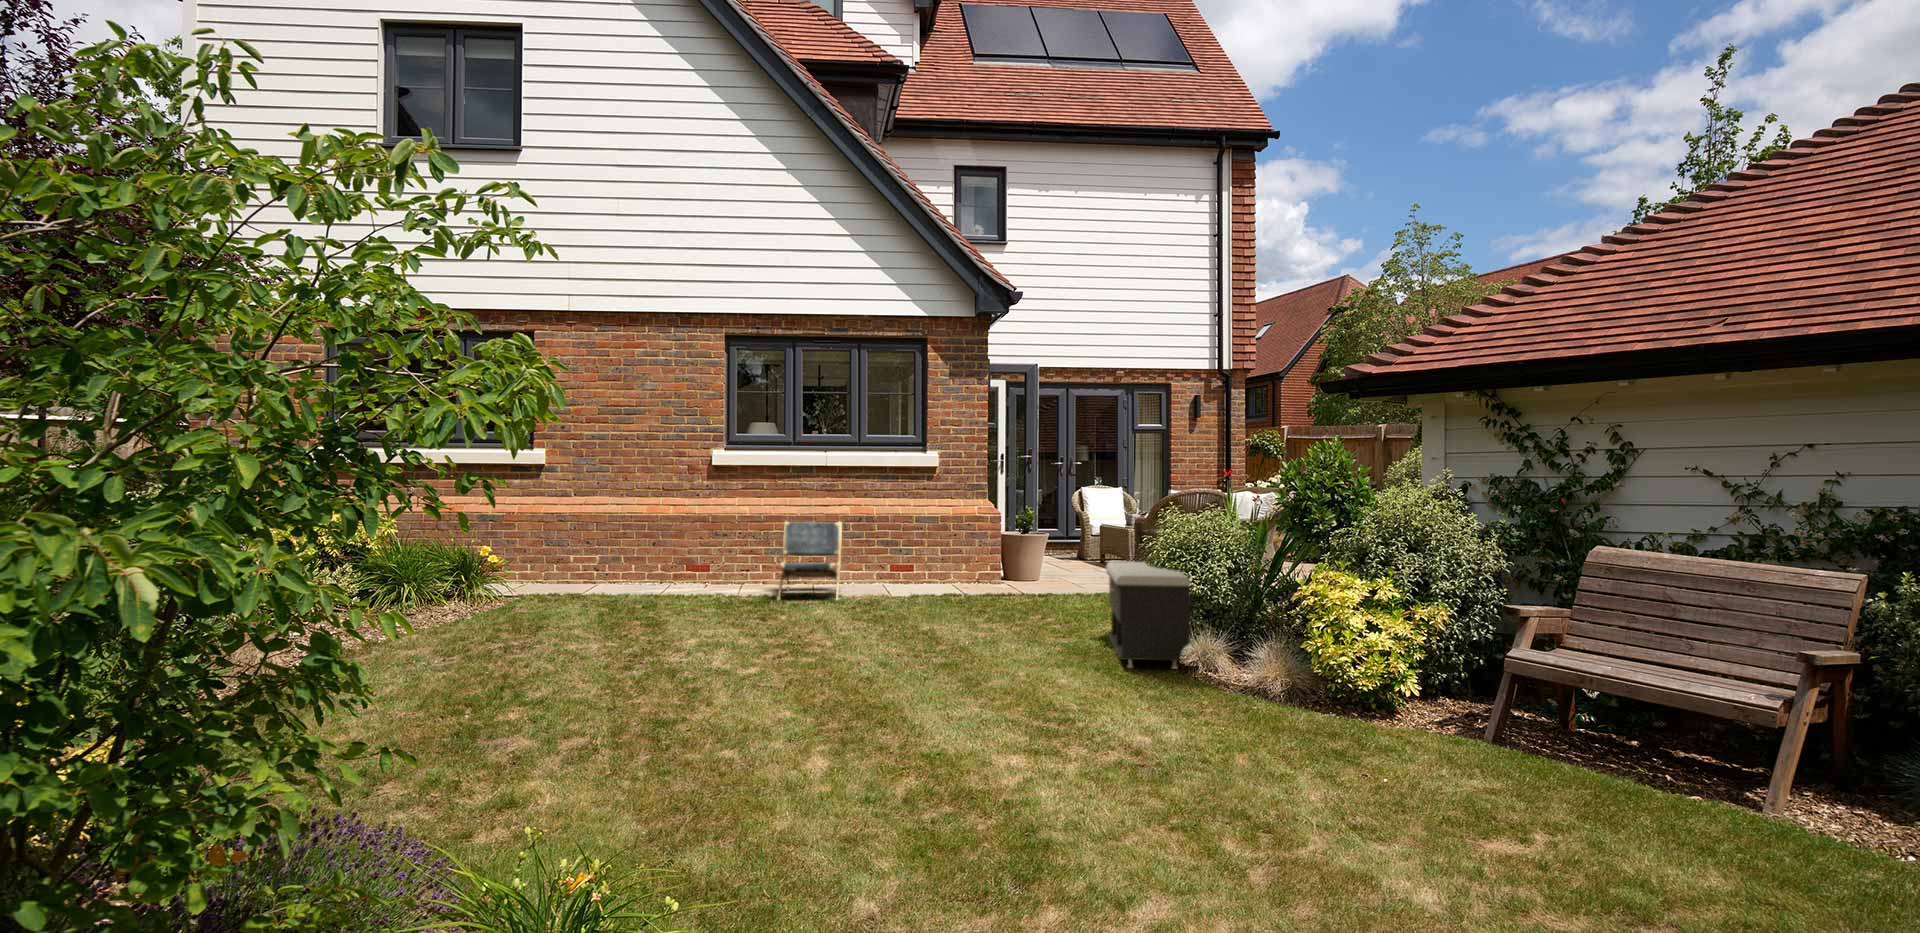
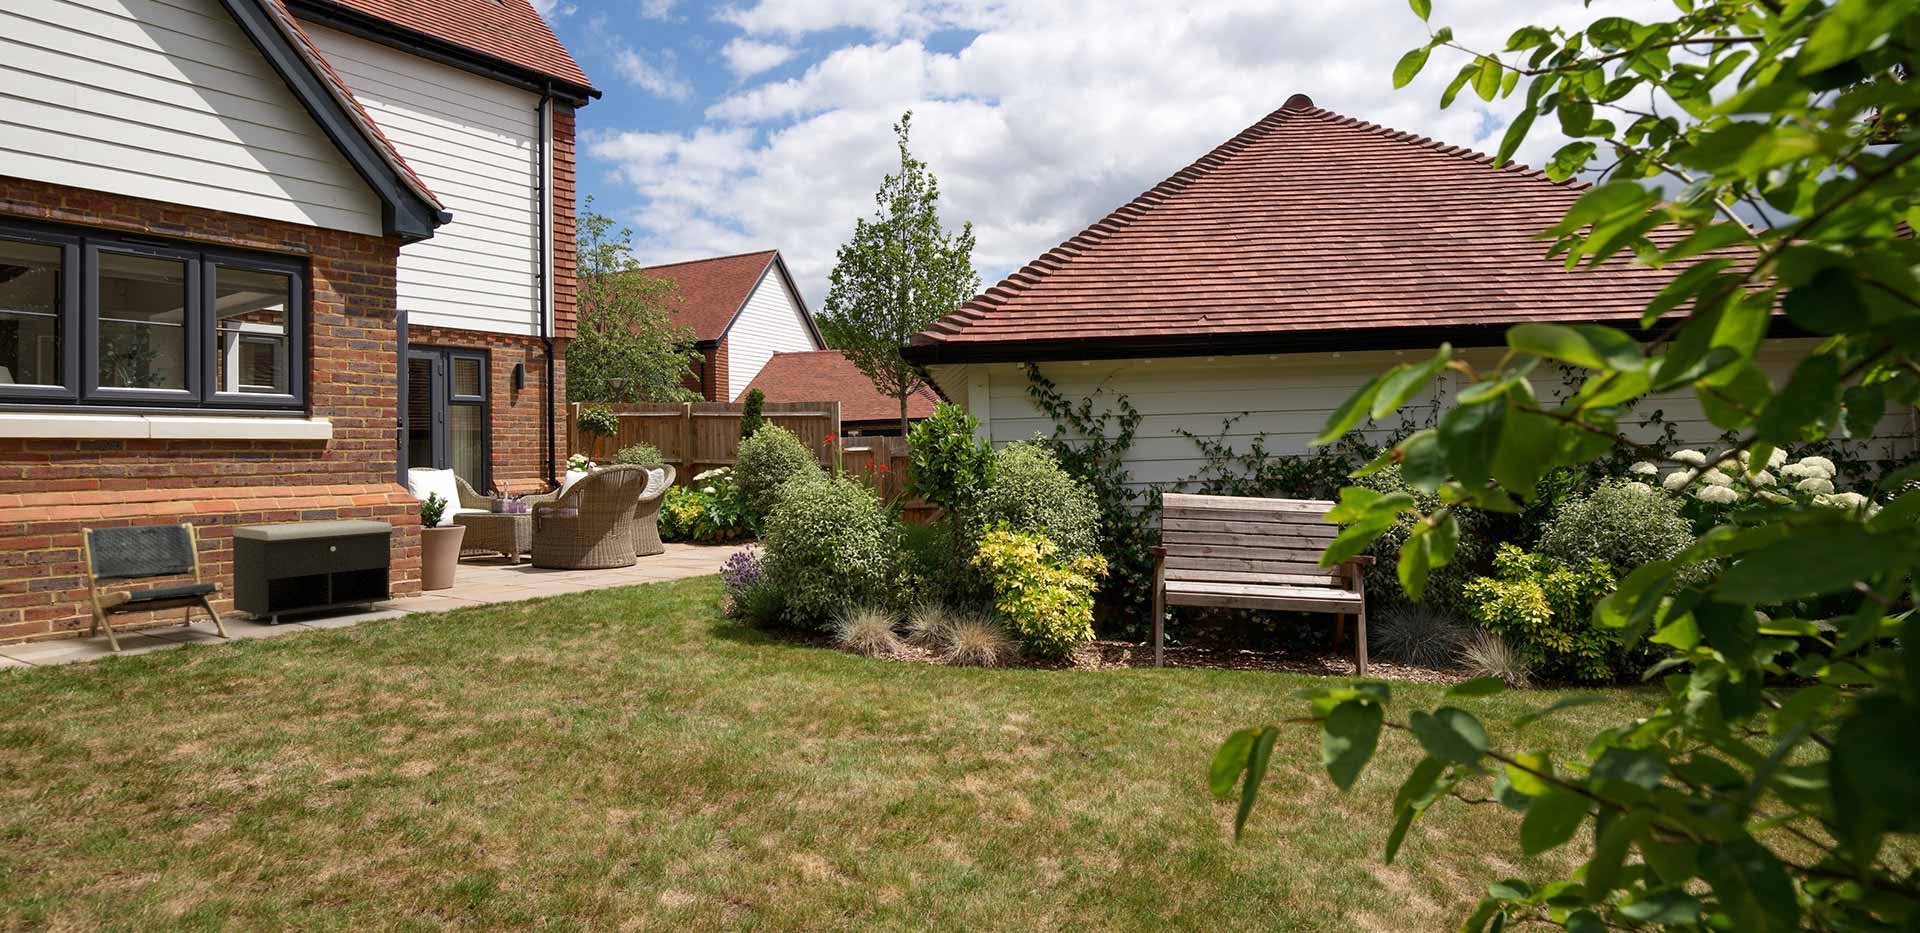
storage bench: present [1106,561,1190,669] -> present [233,520,392,624]

